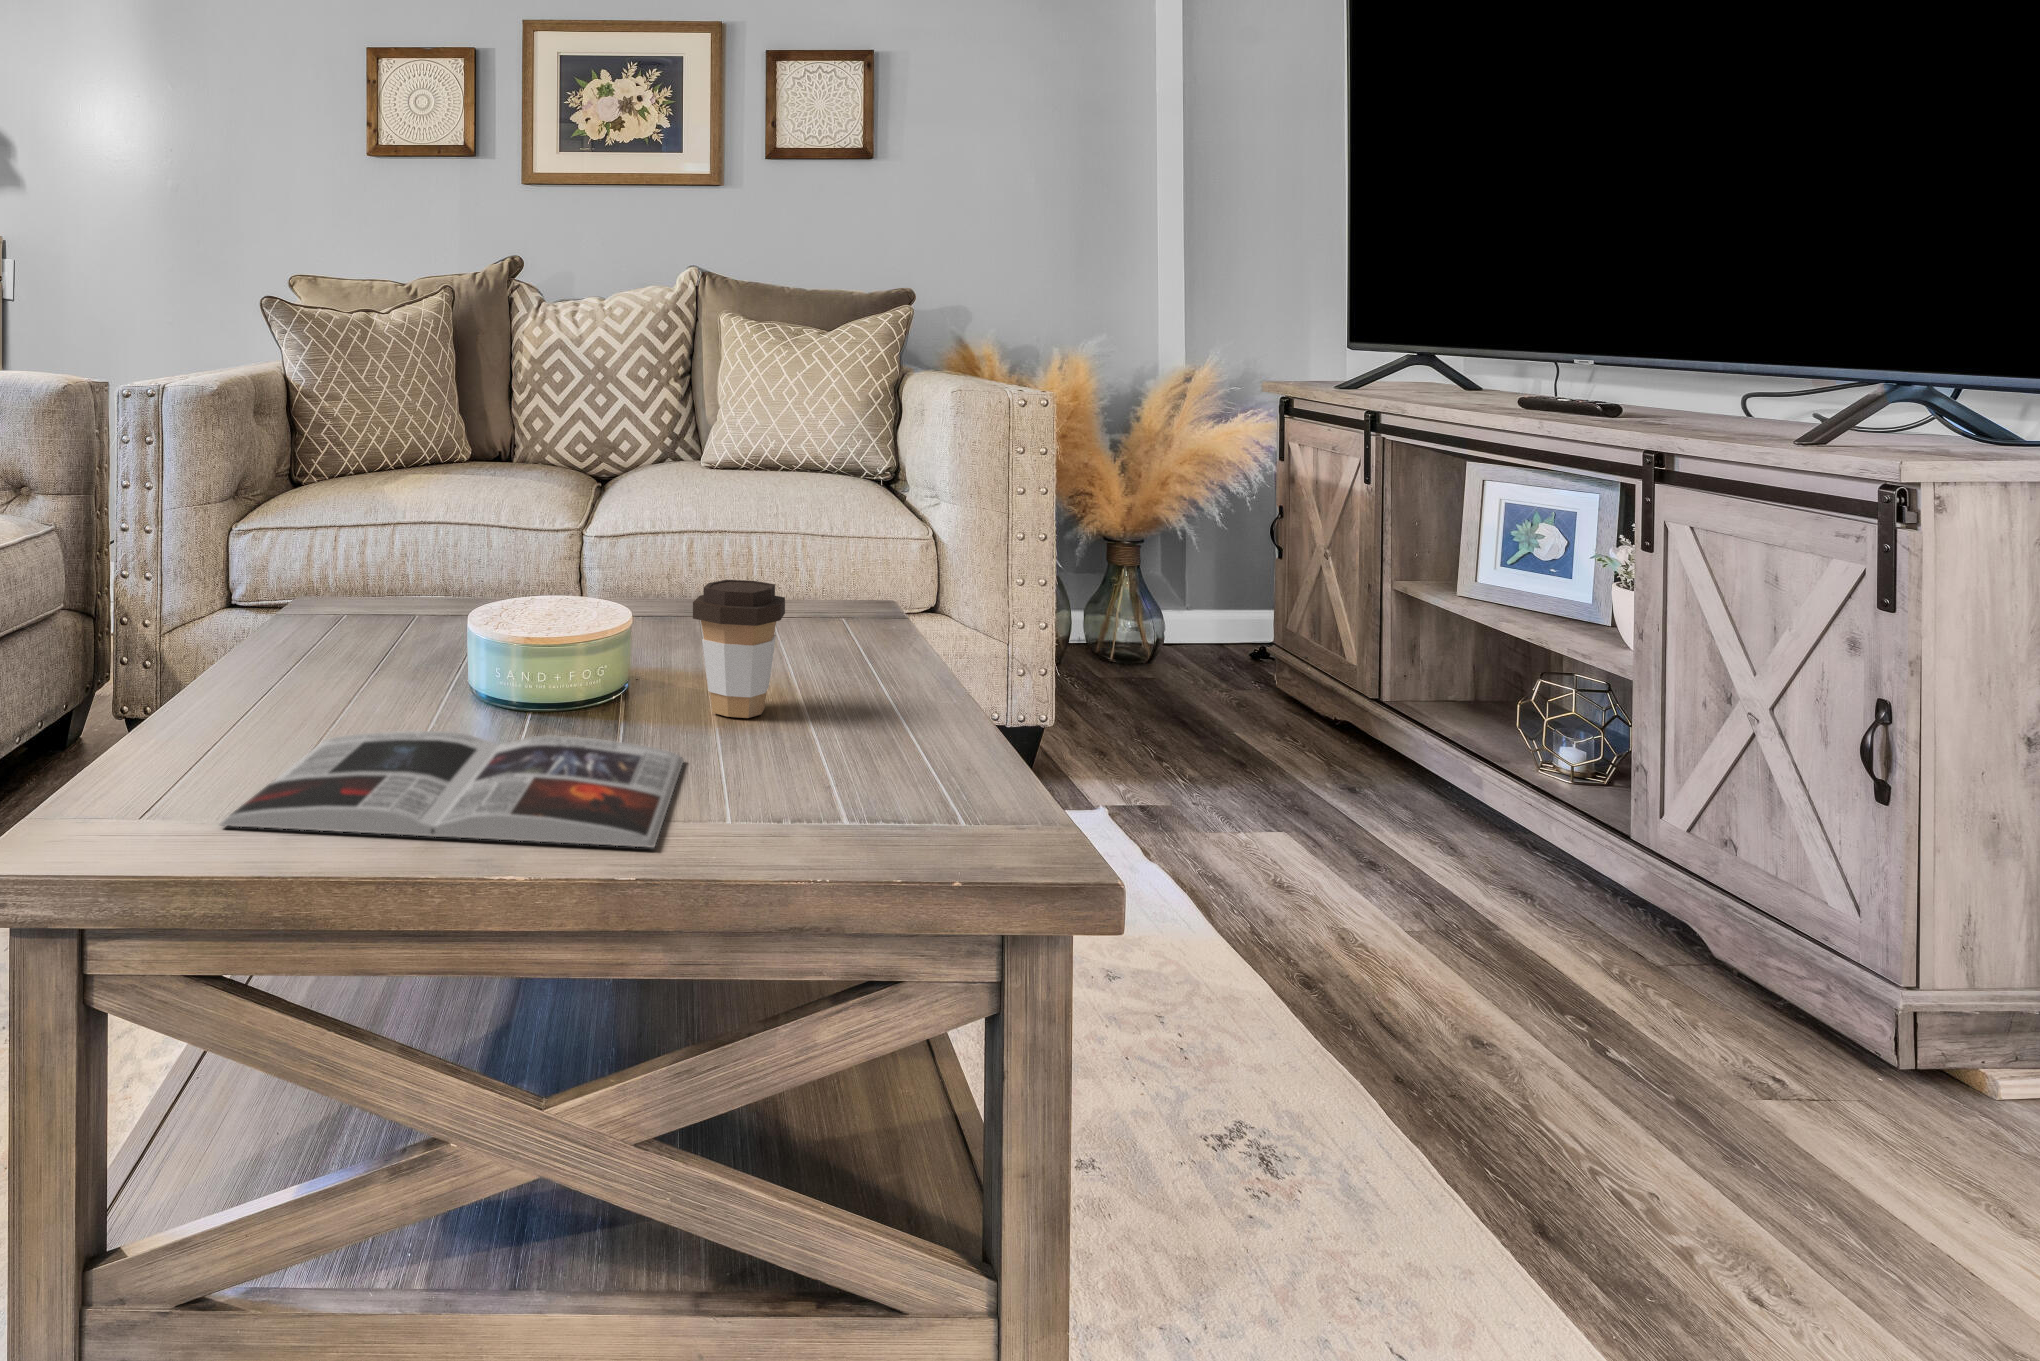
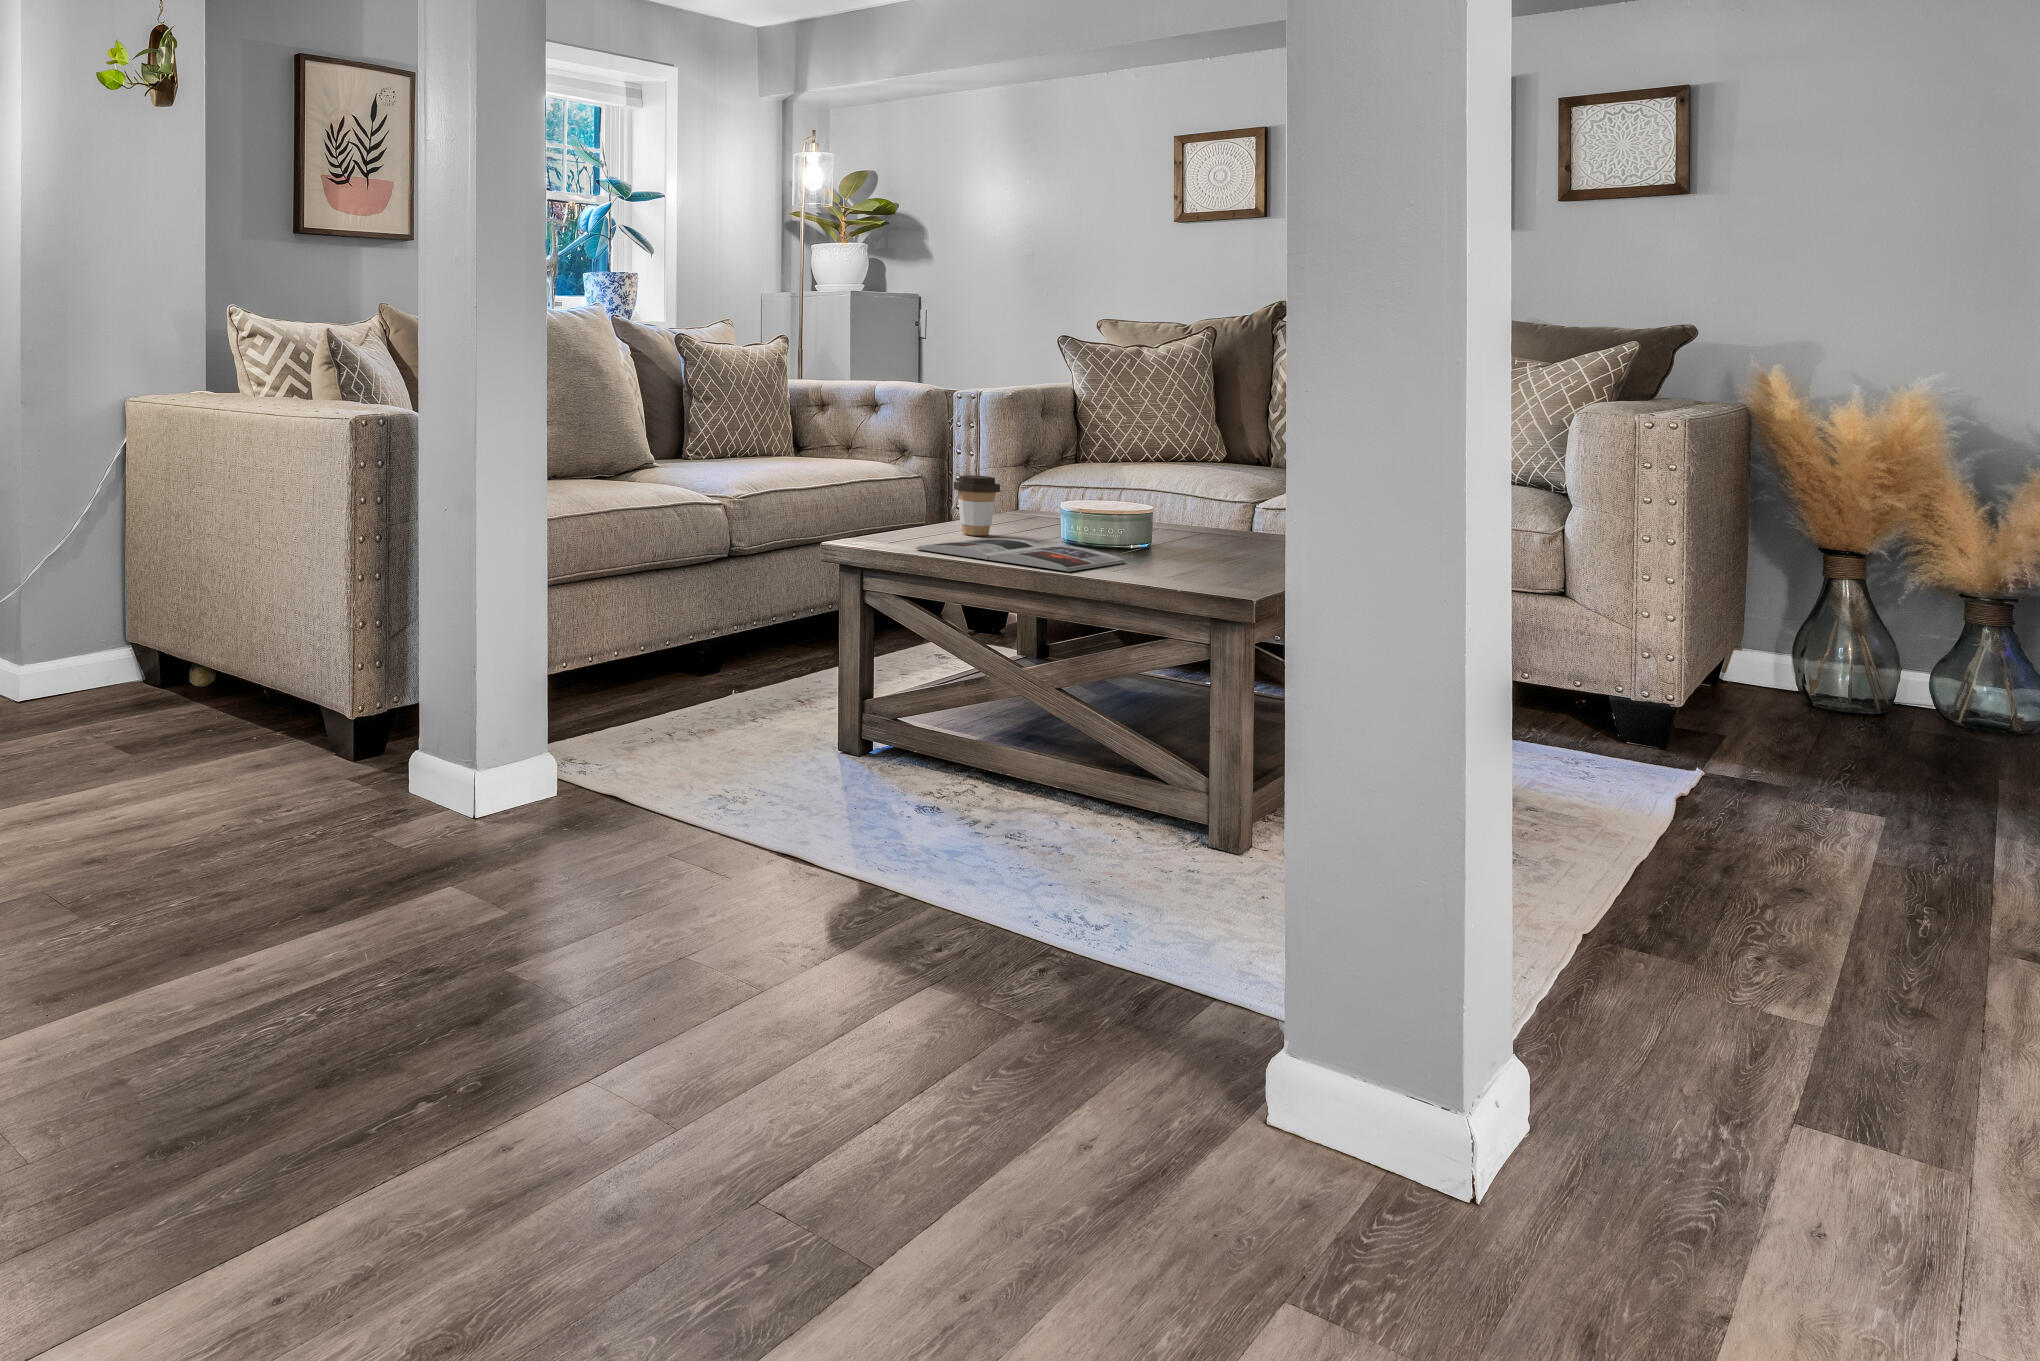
coffee cup: present [693,580,785,718] -> present [954,475,1000,536]

